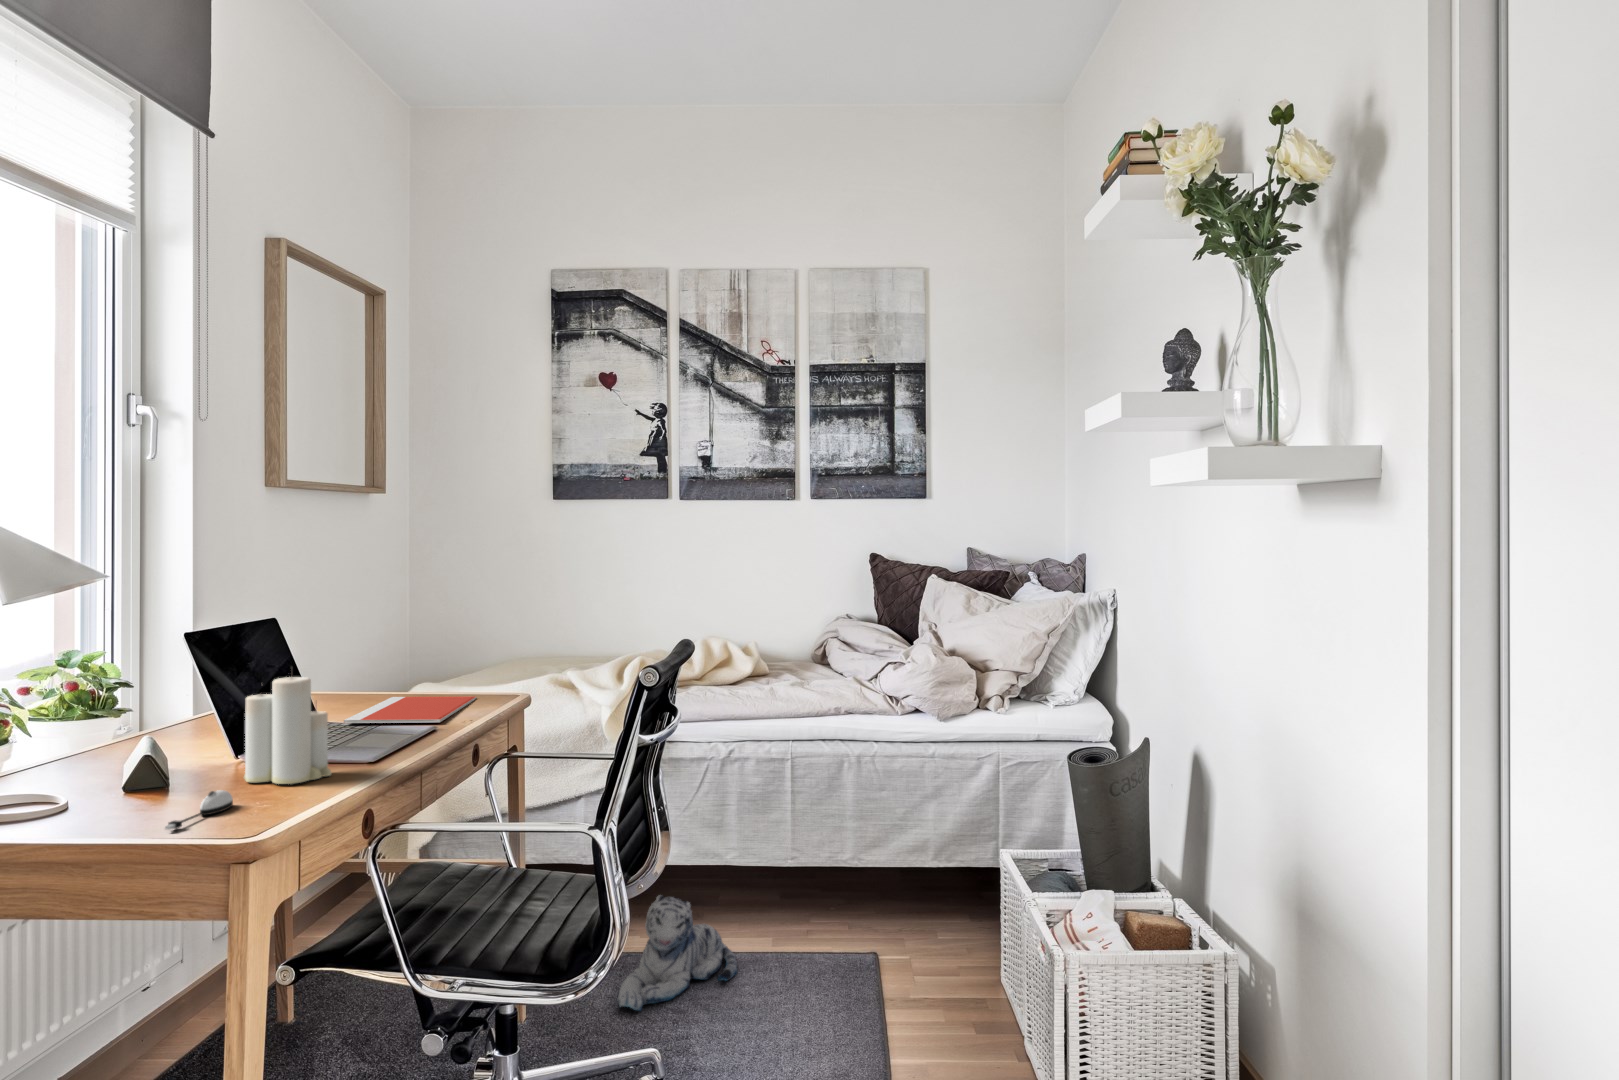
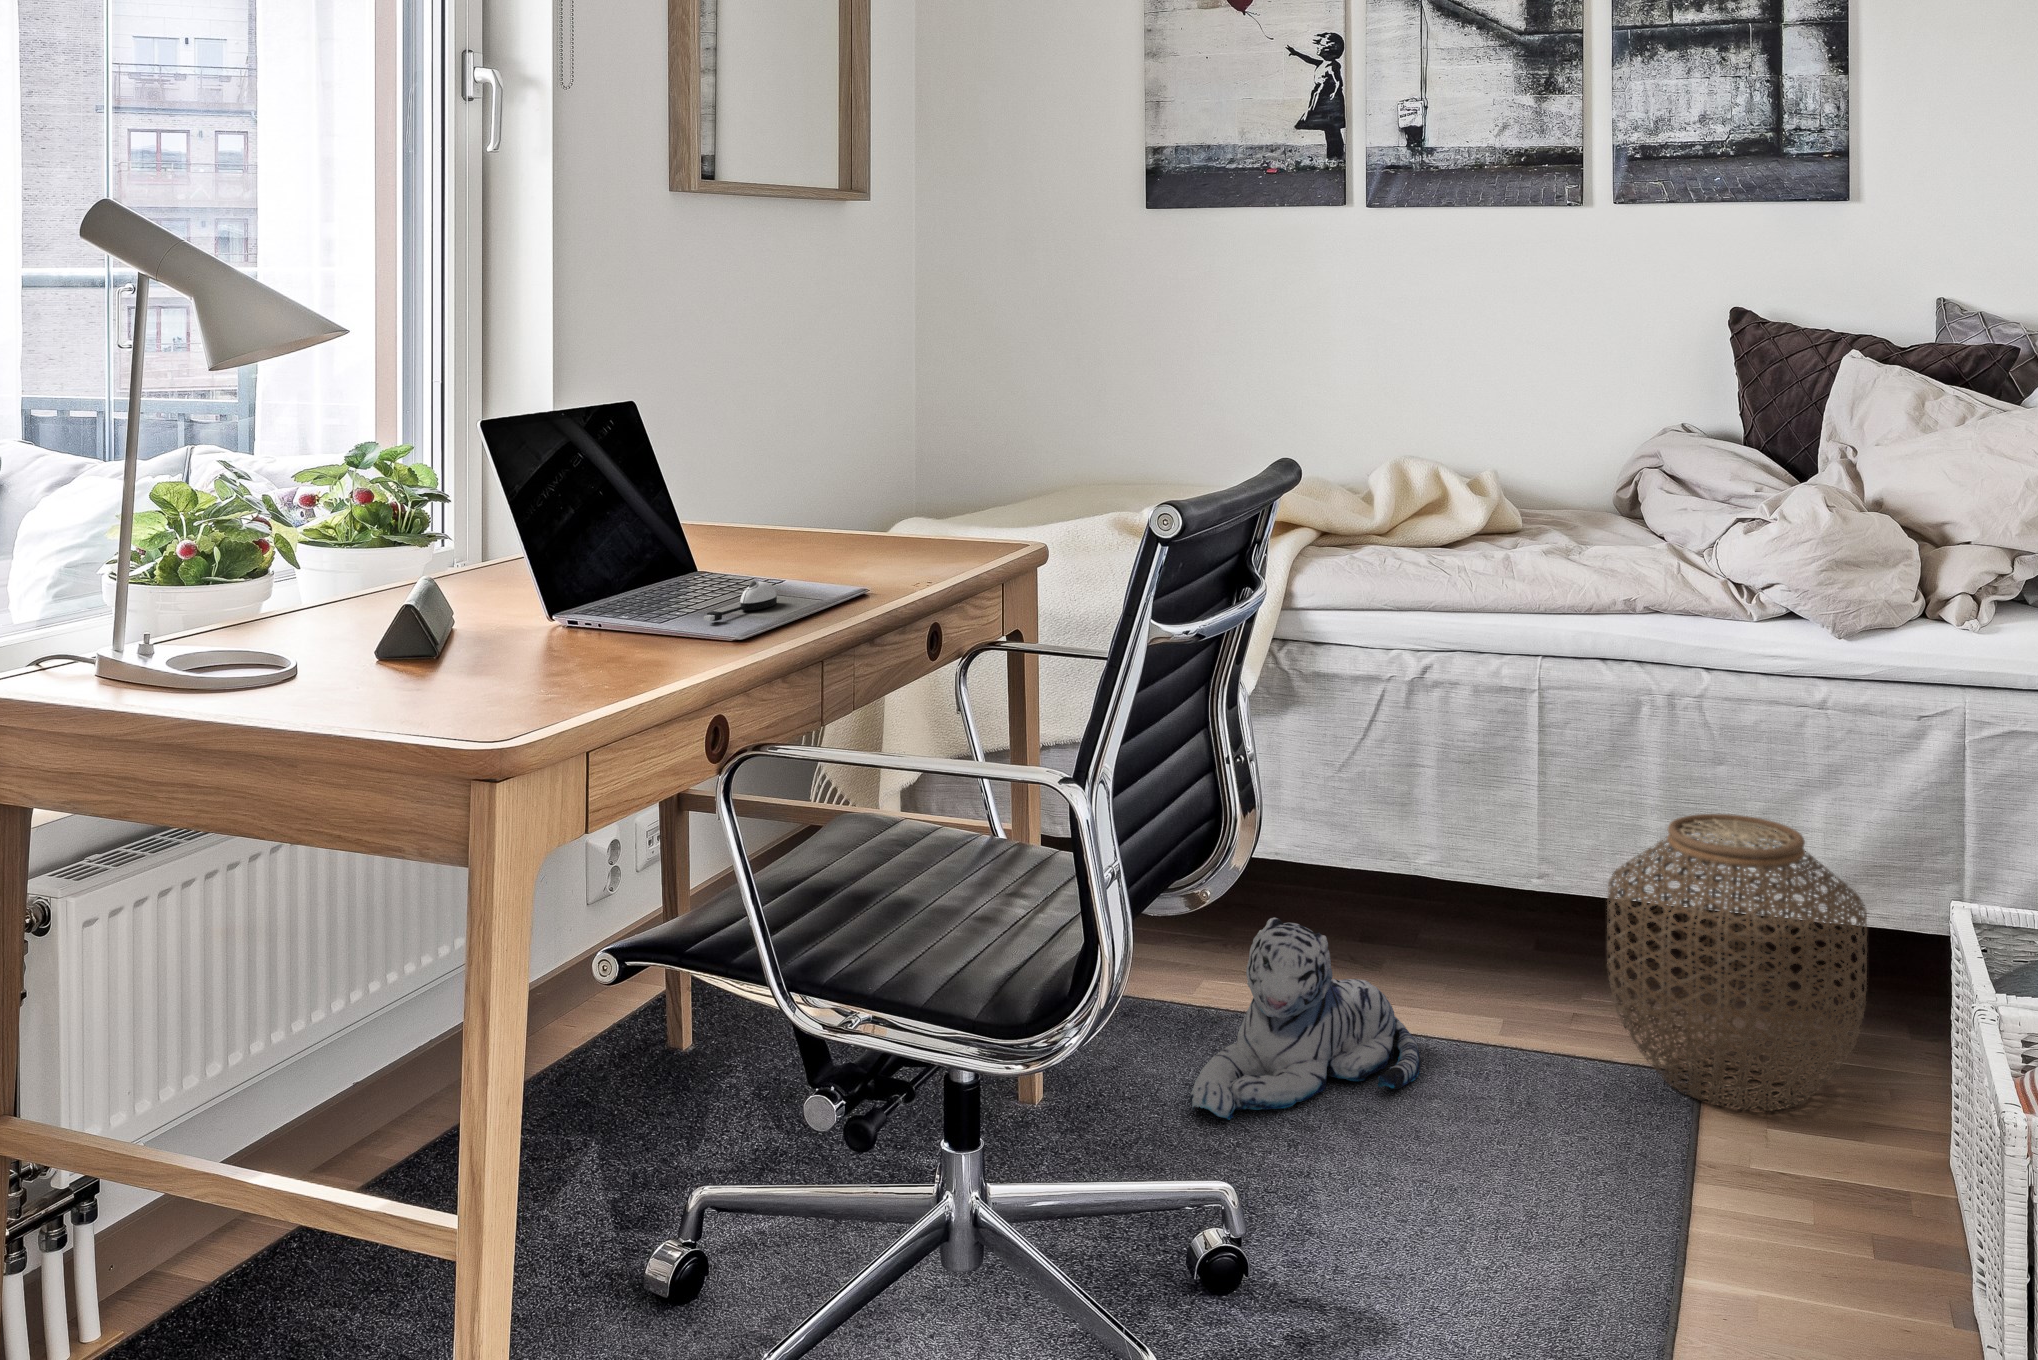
candle: present [244,677,332,784] -> none [549,477,675,665]
notebook: present [344,697,476,723] -> none [731,538,955,583]
computer mouse: present [165,790,233,830] -> present [704,581,777,621]
woven basket: none [832,815,958,967] -> present [1607,814,1867,1111]

